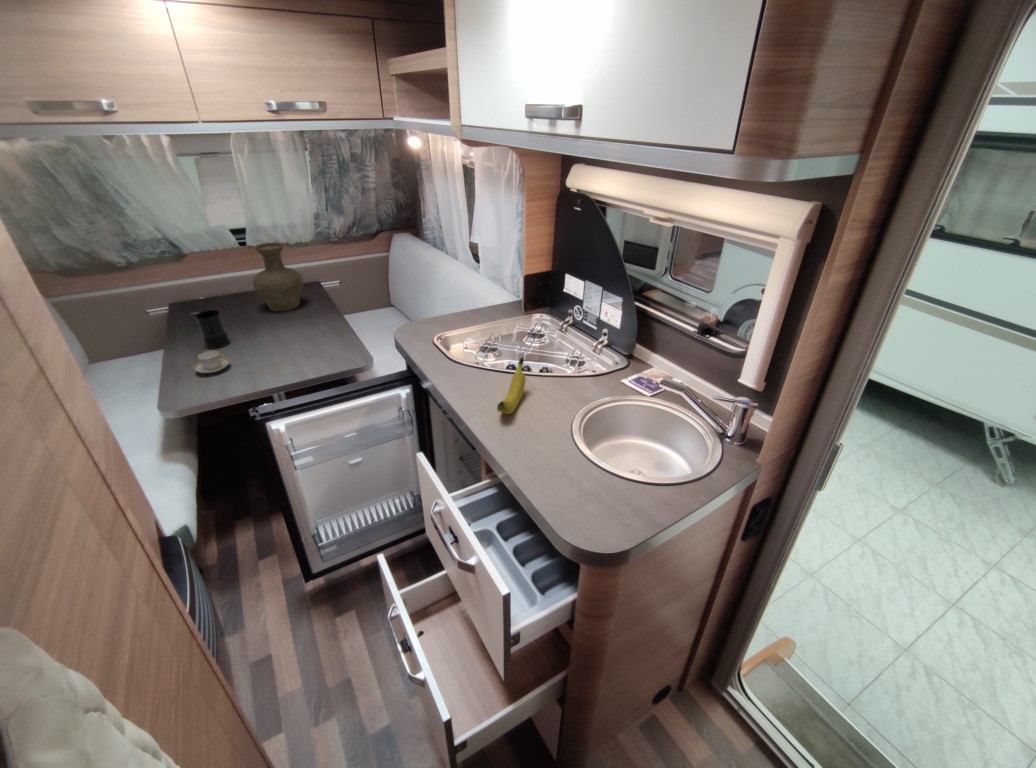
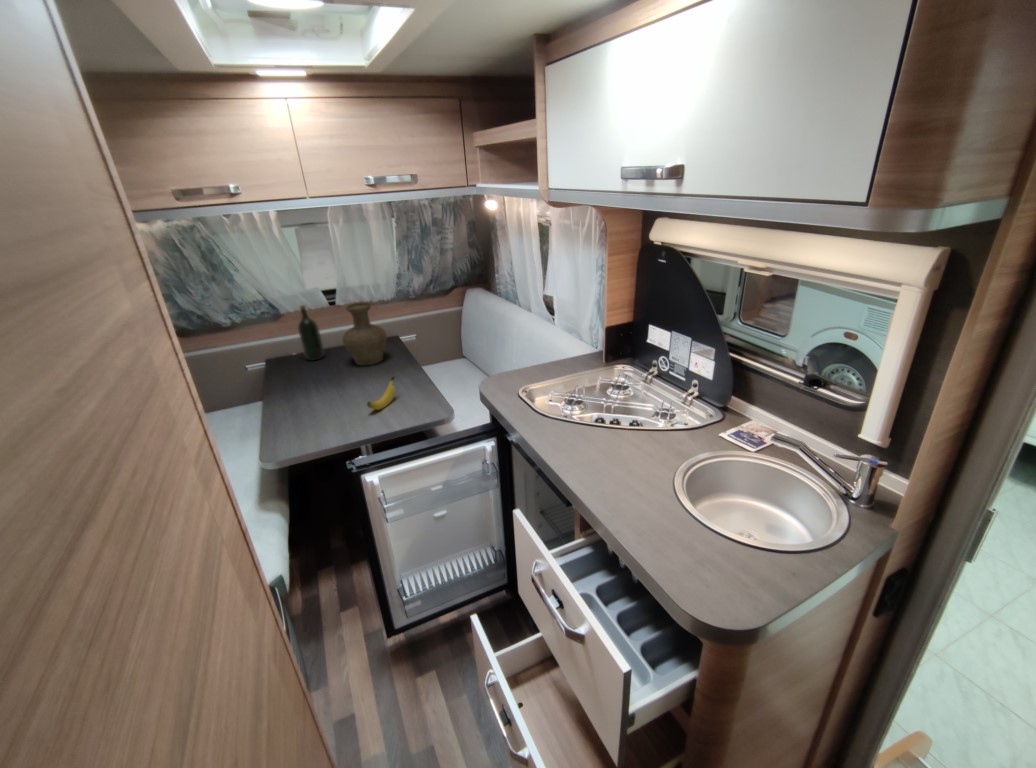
wine bottle: none [202,243,234,305] -> present [298,305,324,360]
candle: present [195,310,229,349] -> none [290,366,322,402]
teacup: present [194,351,230,373] -> none [292,404,324,425]
banana: present [497,358,526,414] -> present [367,377,395,410]

